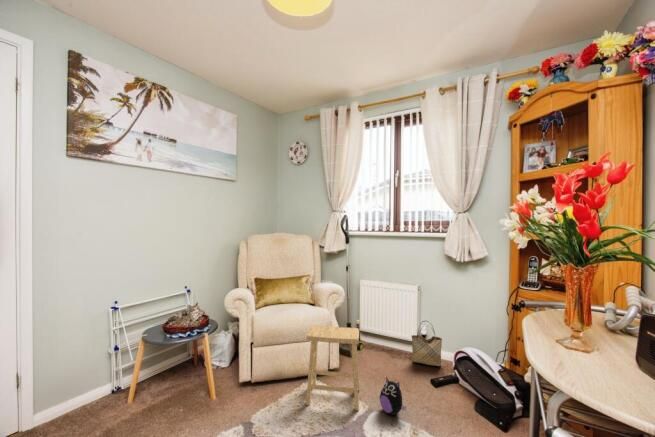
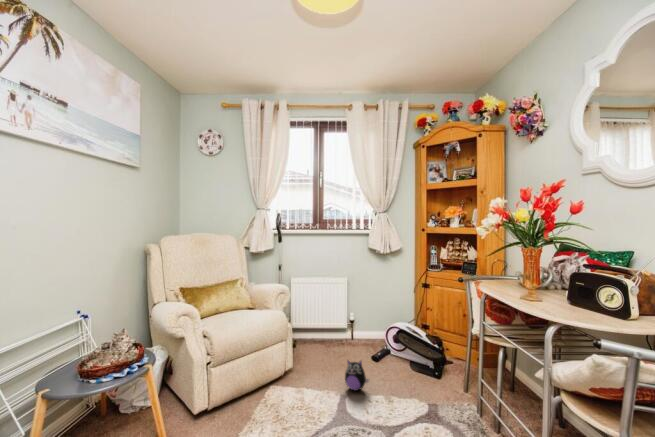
woven basket: present [411,321,442,366] -> none [345,307,370,346]
footstool: present [306,326,360,410] -> none [273,322,330,410]

